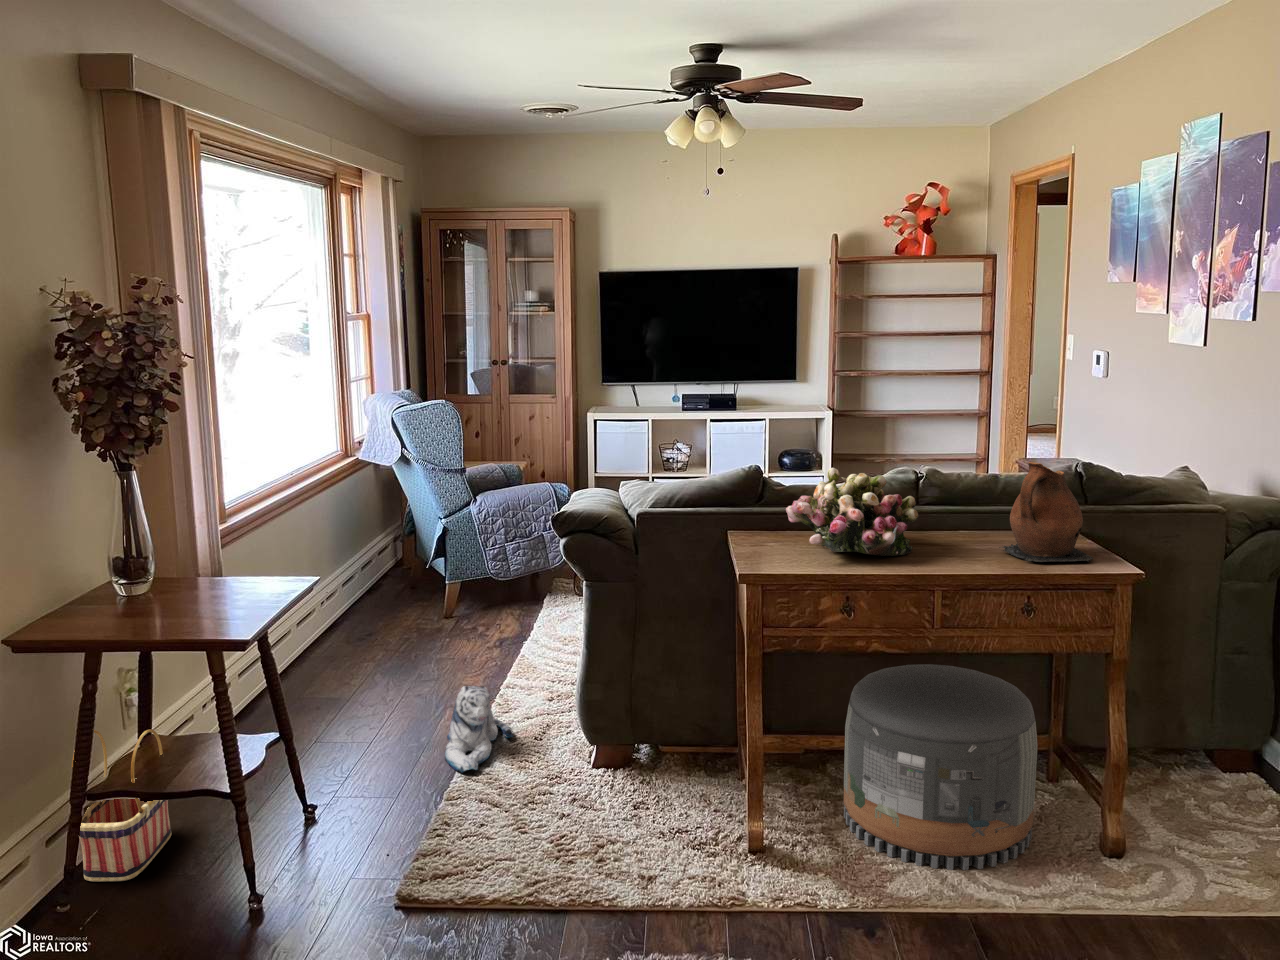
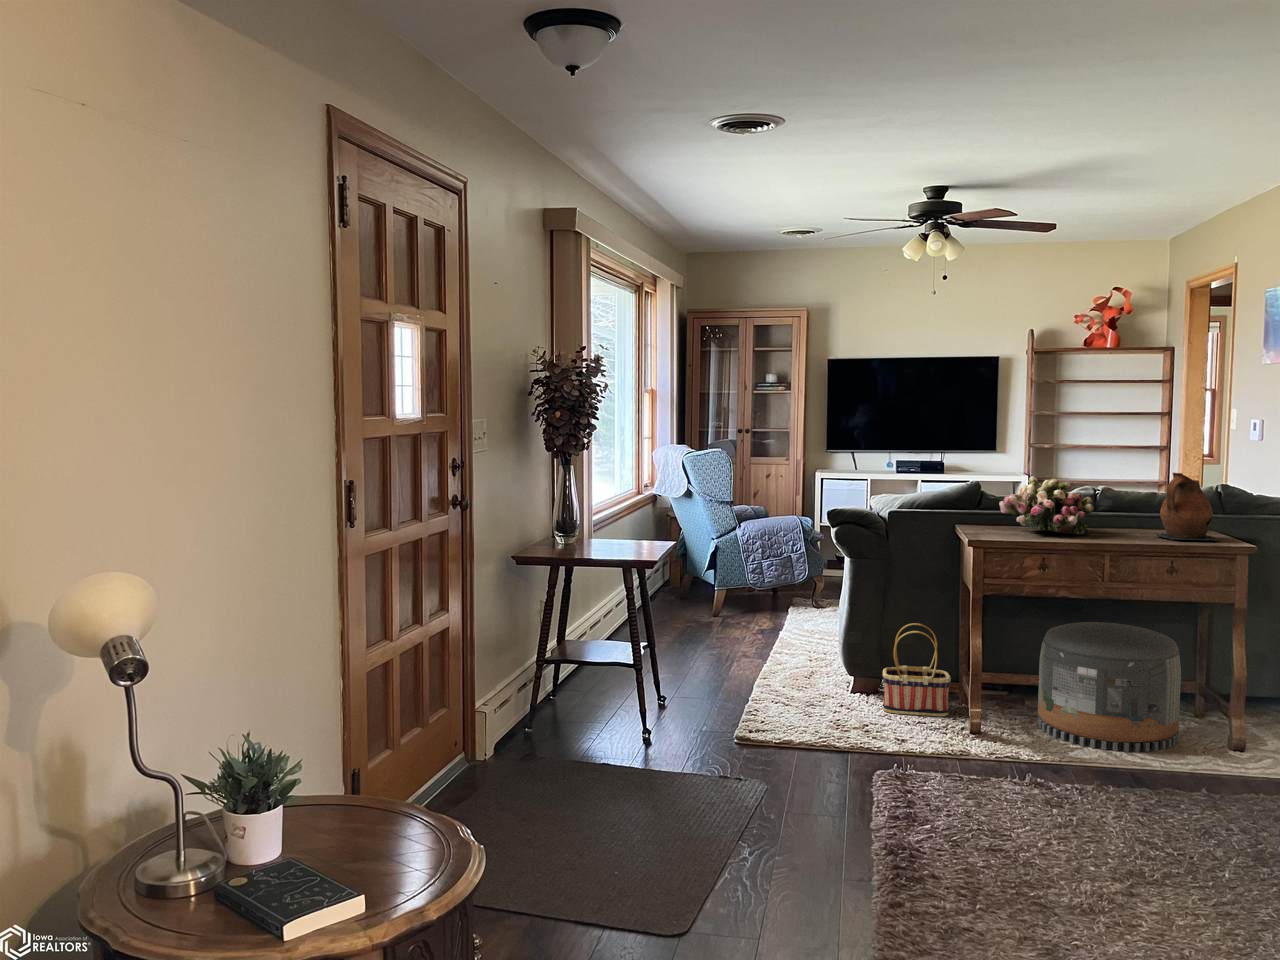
plush toy: present [445,686,513,772] -> none [741,633,789,690]
basket: present [72,729,172,881] -> present [883,623,951,716]

